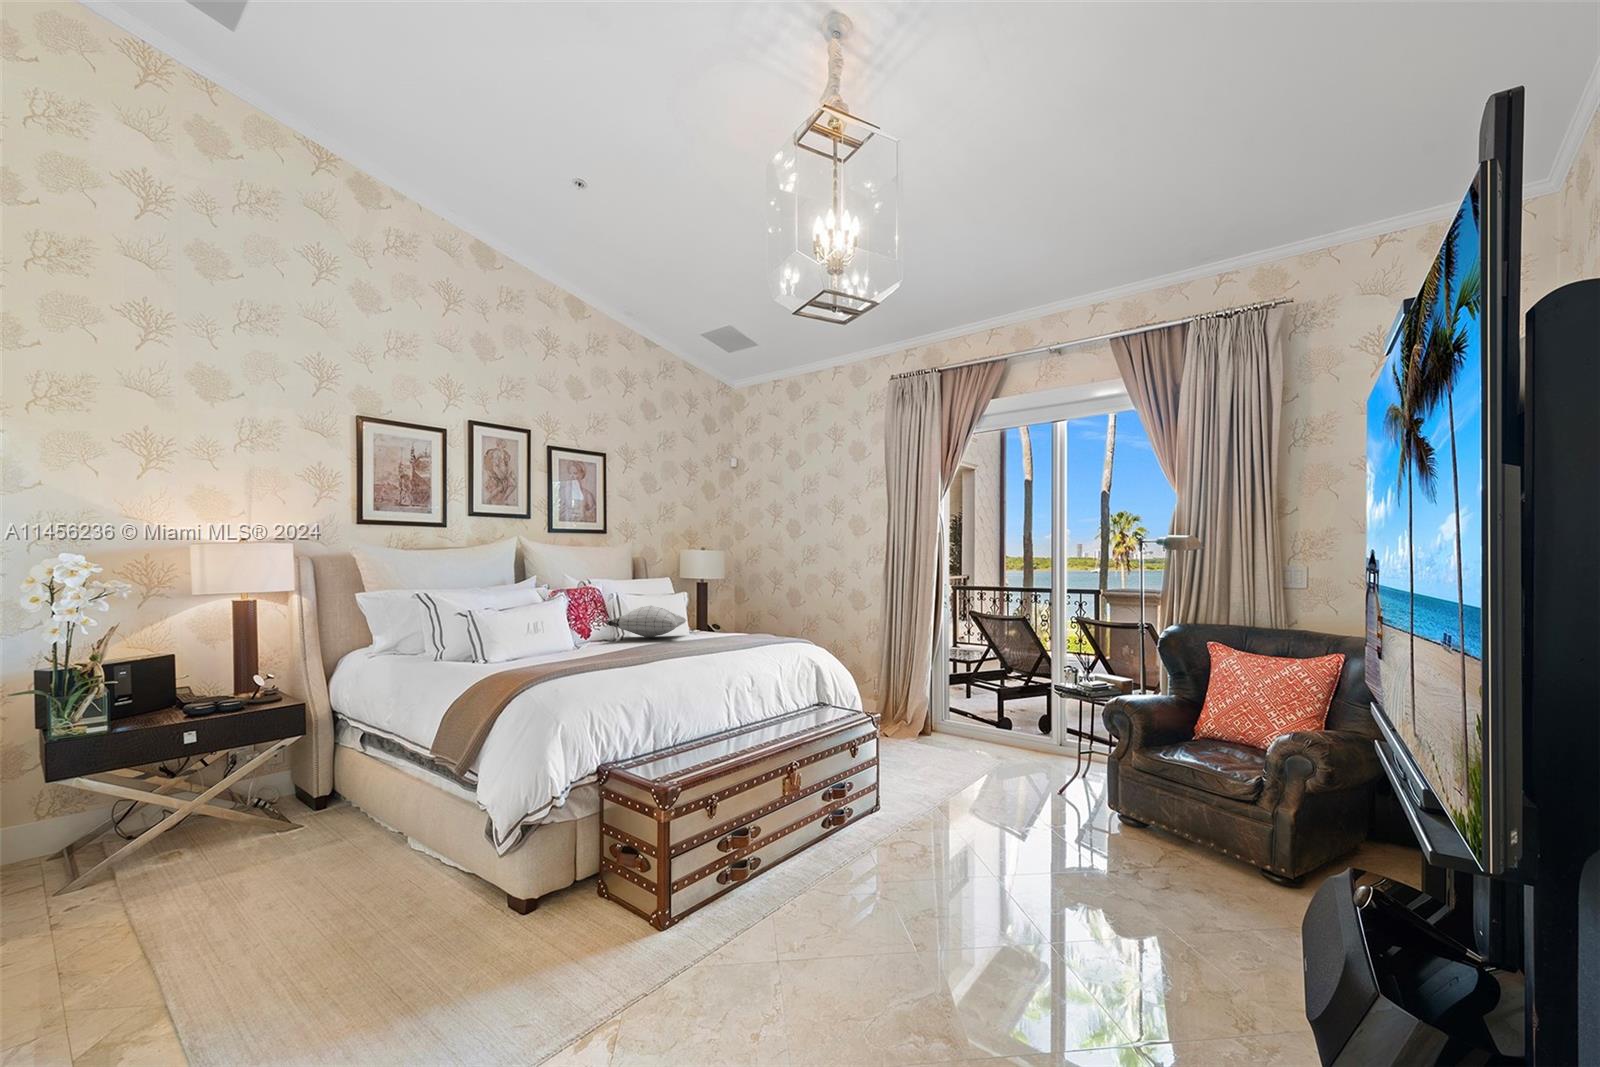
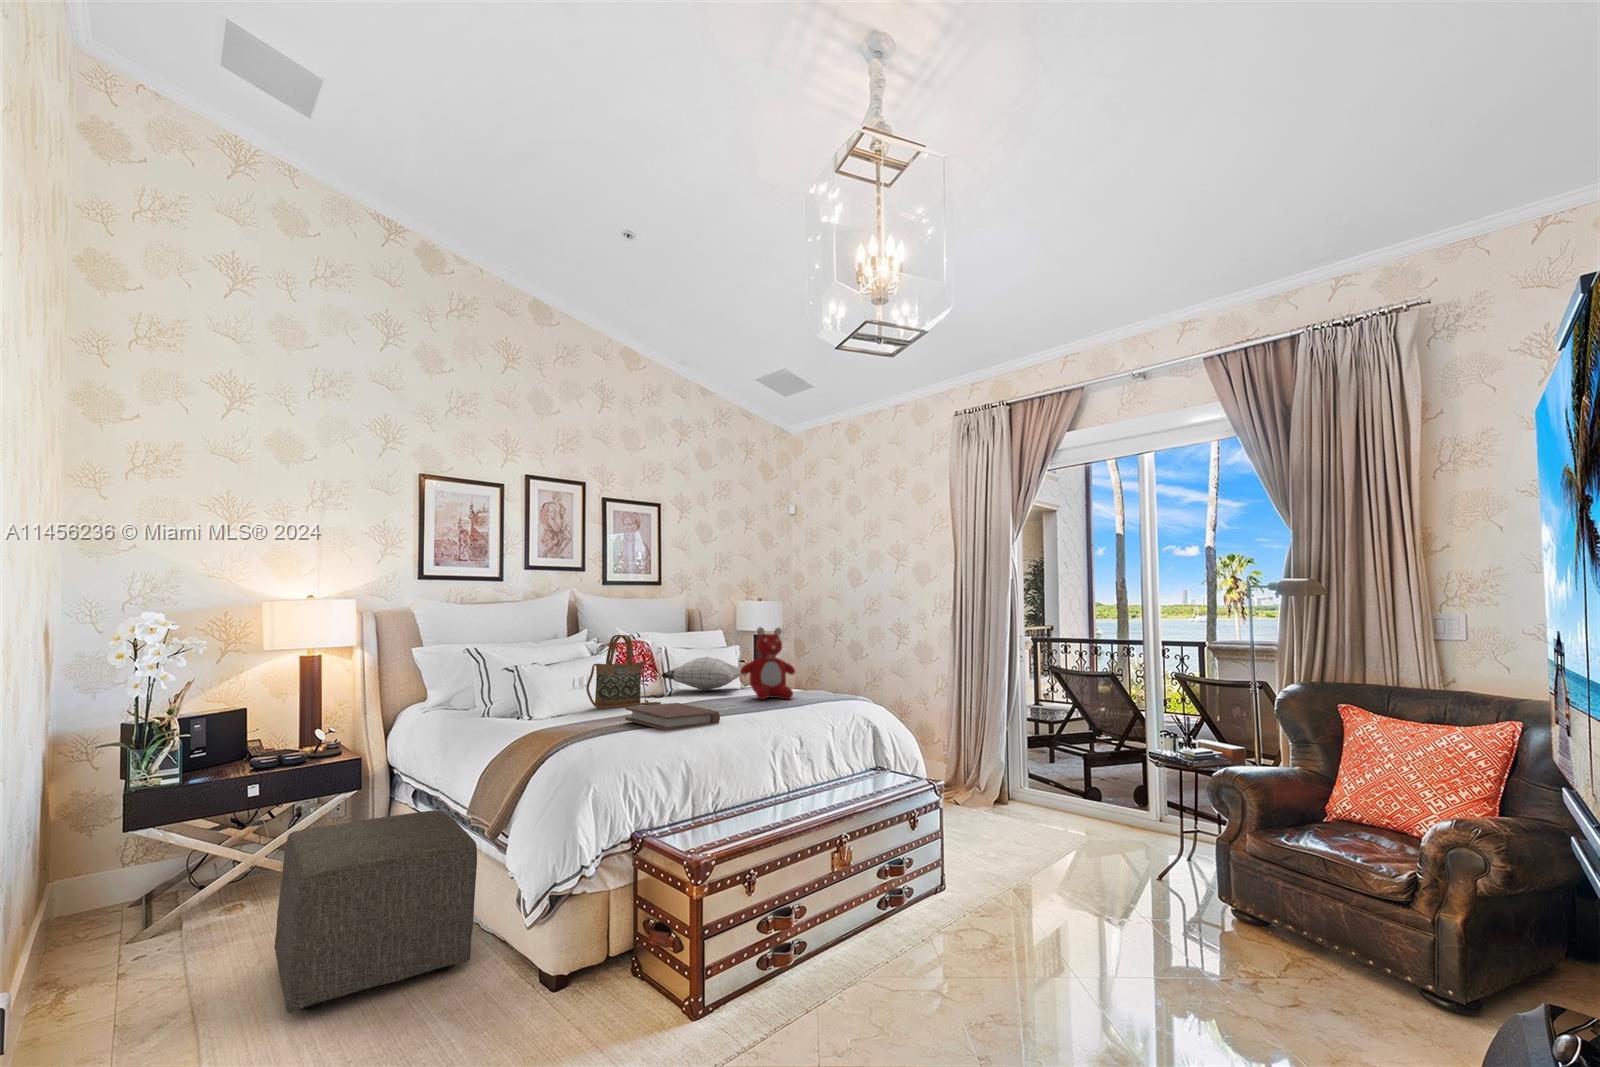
teddy bear: none [686,577,739,645] -> present [740,627,795,700]
handbag: none [538,584,611,654] -> present [586,635,661,709]
book: none [584,647,676,672] -> present [625,703,720,731]
ottoman: none [232,753,443,944] -> present [274,810,477,1013]

